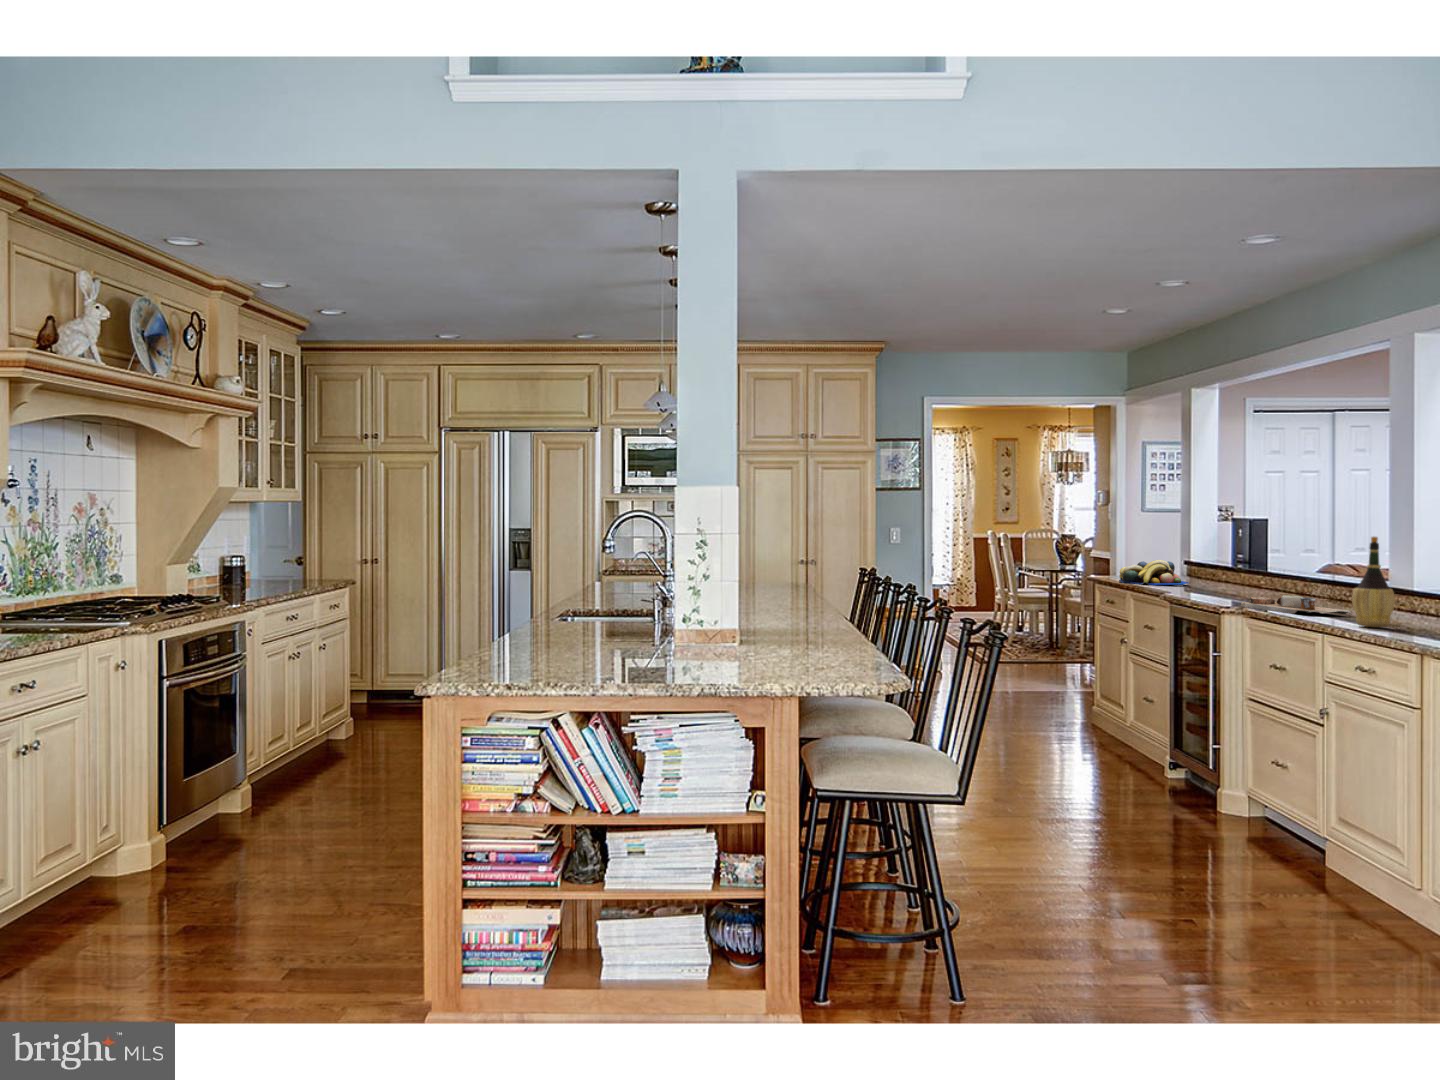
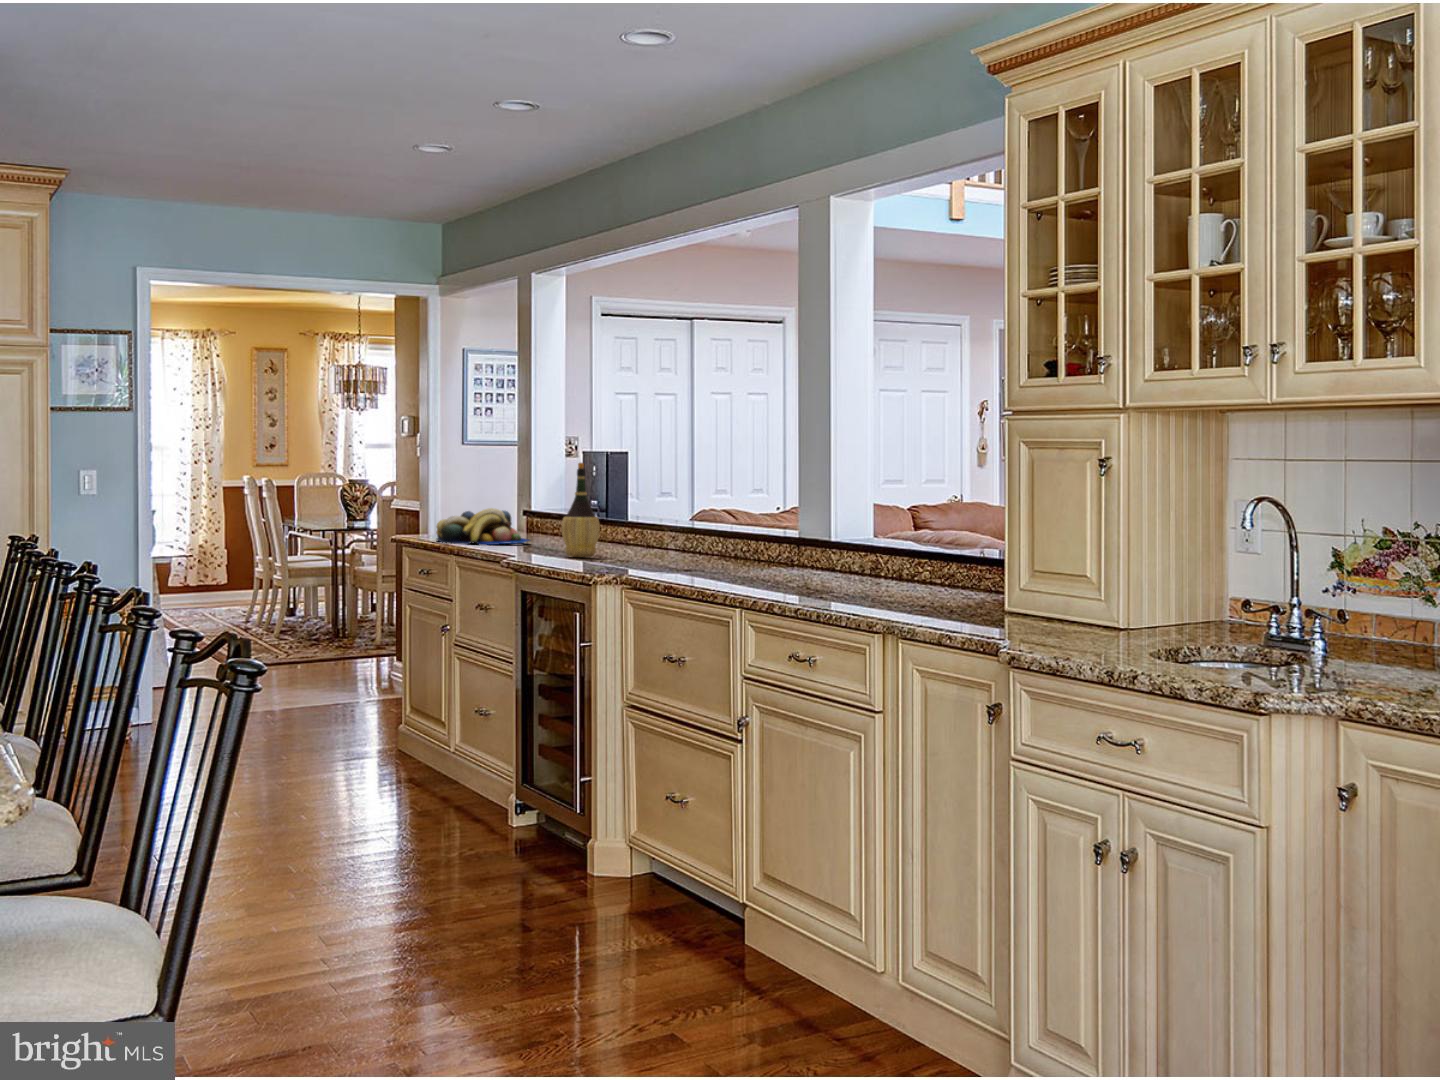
wine bottle: present [1352,536,1395,627] -> present [562,463,600,557]
cutting board: present [1241,595,1352,615] -> none [616,553,762,581]

